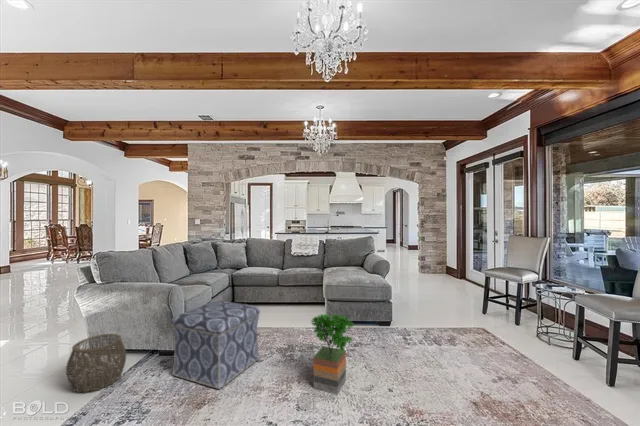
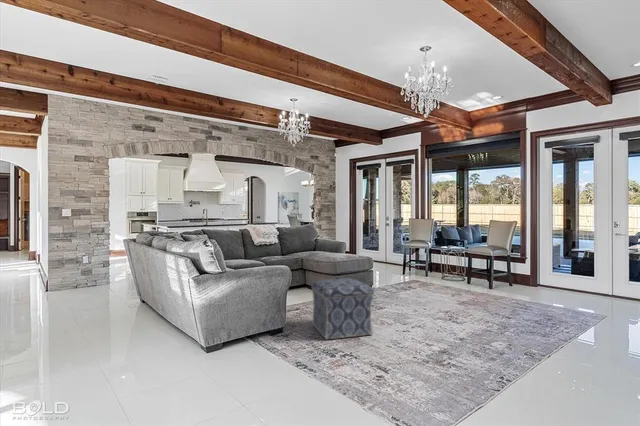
potted tree: present [312,313,353,394] -> none [400,272,436,321]
woven basket: present [66,334,126,393] -> none [263,316,306,365]

